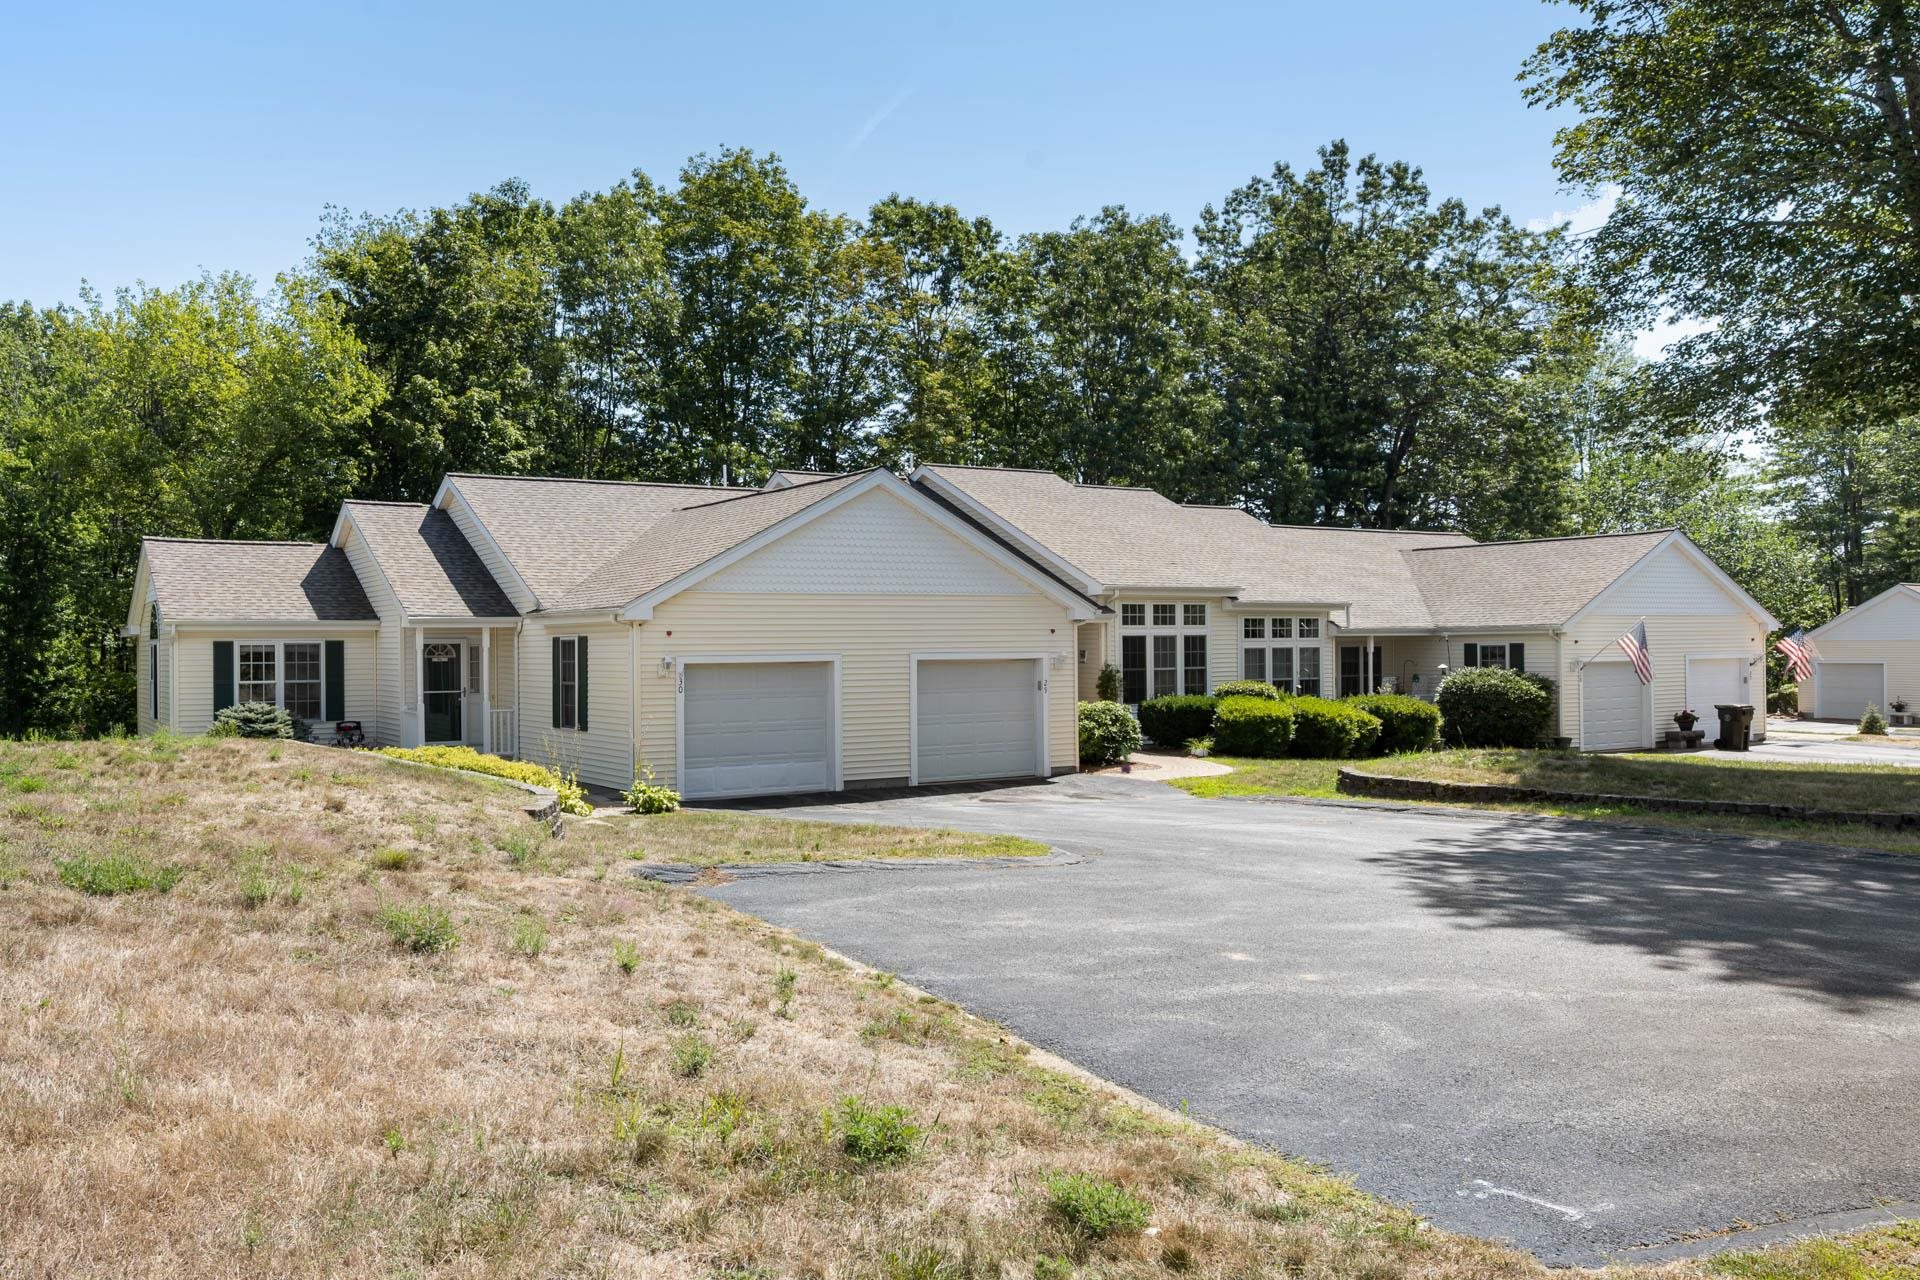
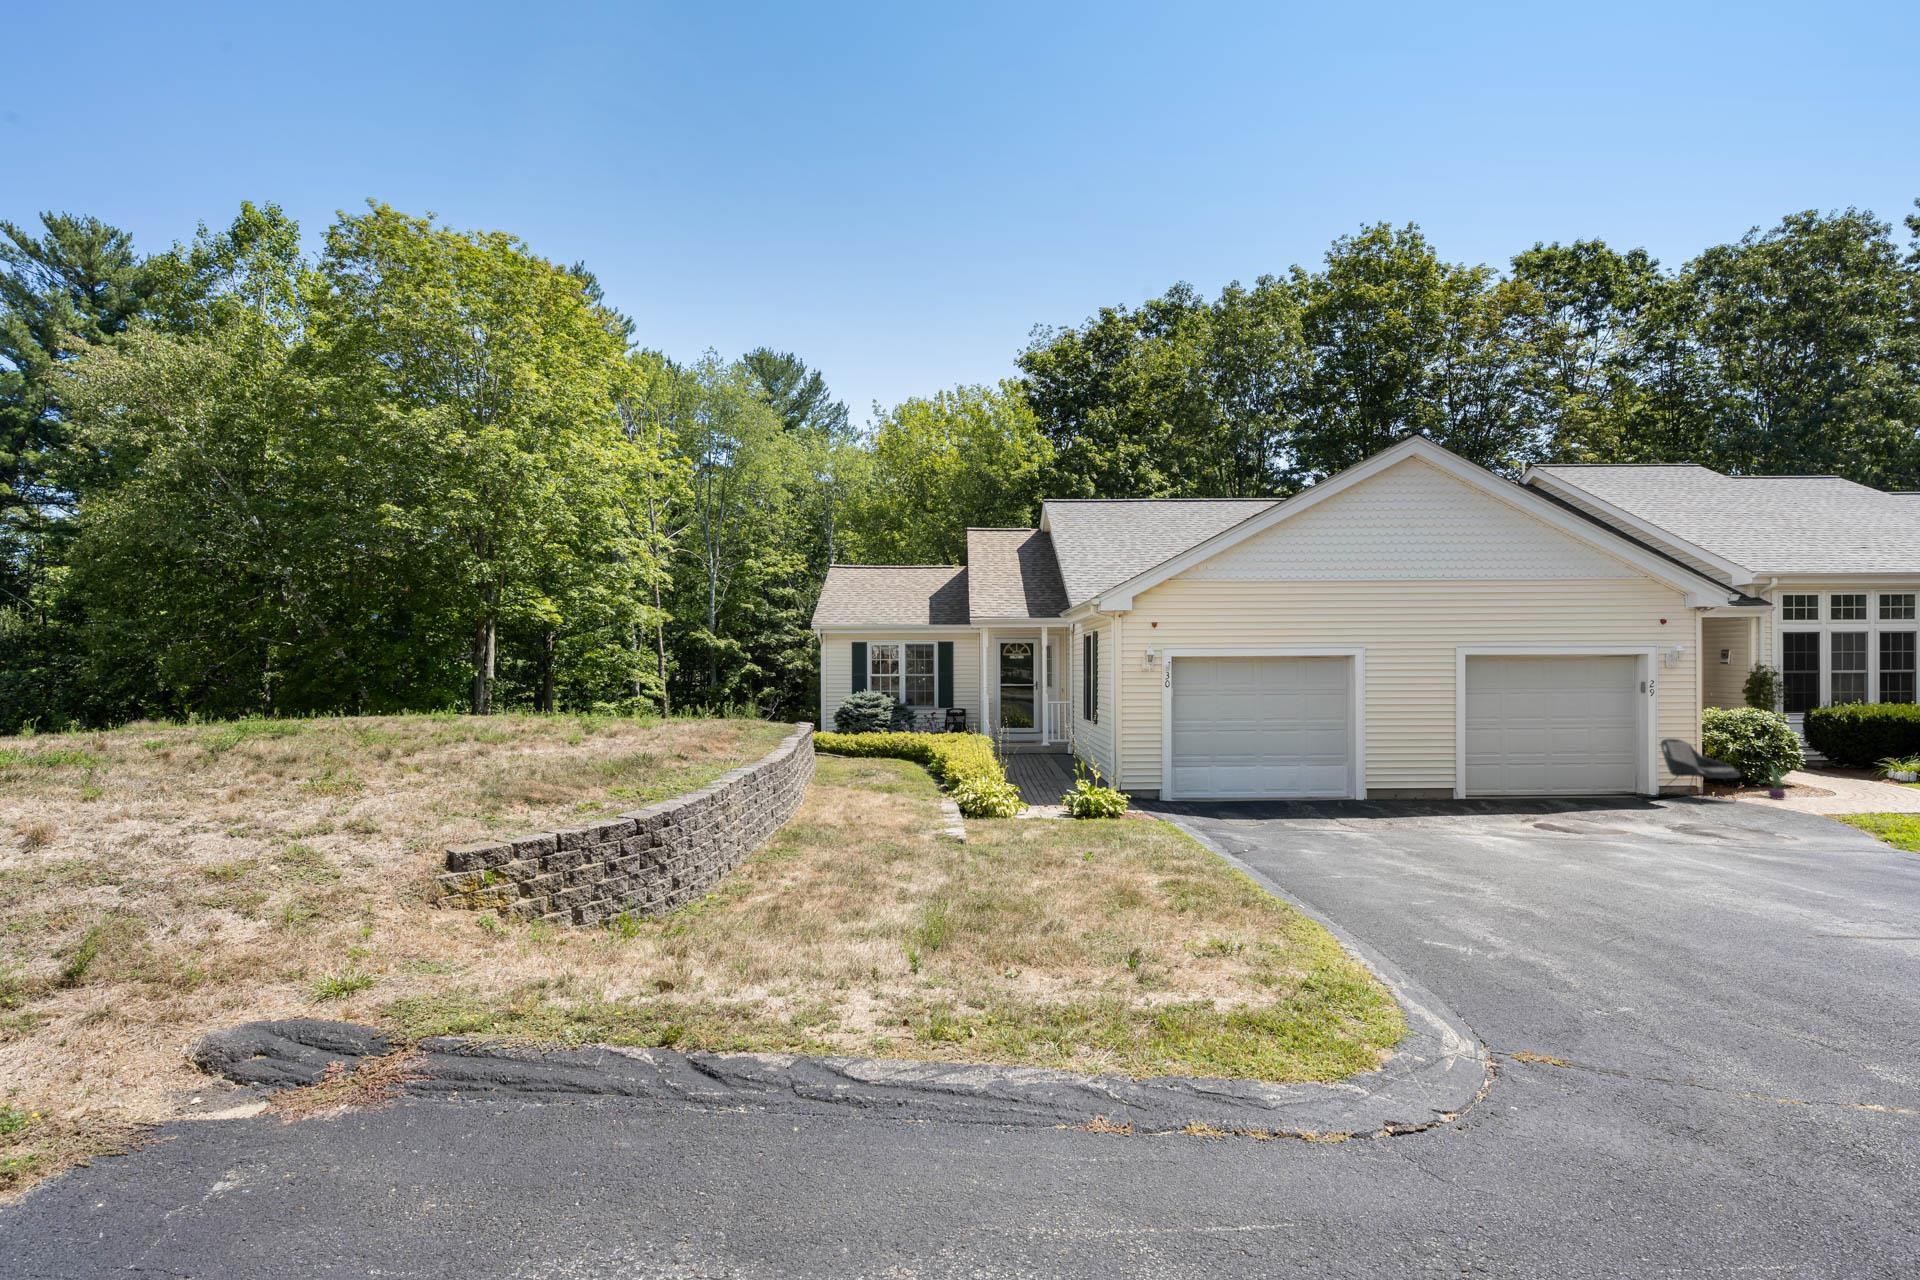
lounge chair: none [1051,728,1105,780] -> present [1659,739,1740,804]

